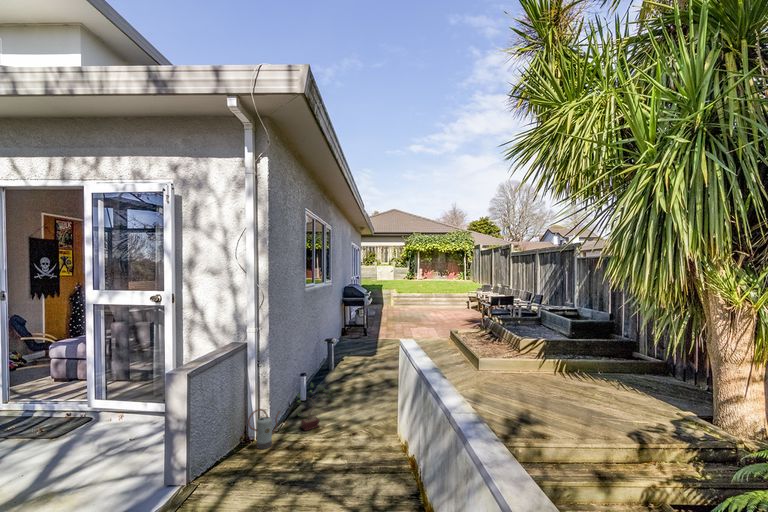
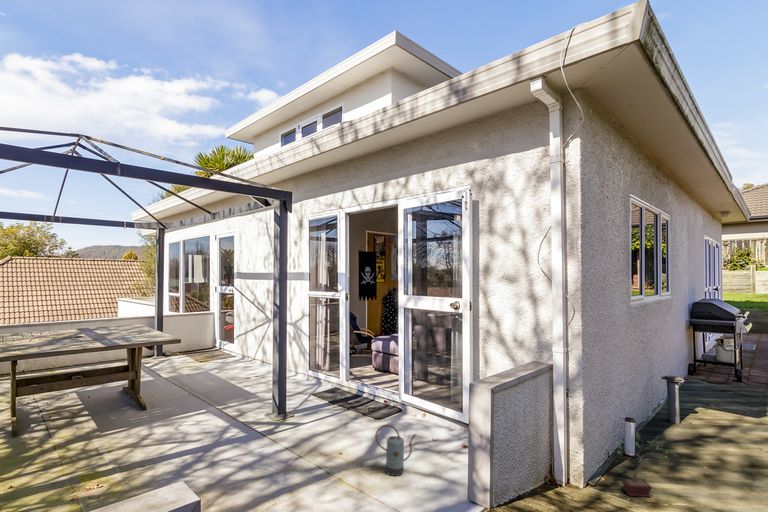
watering can: present [248,409,280,449] -> present [375,425,415,476]

